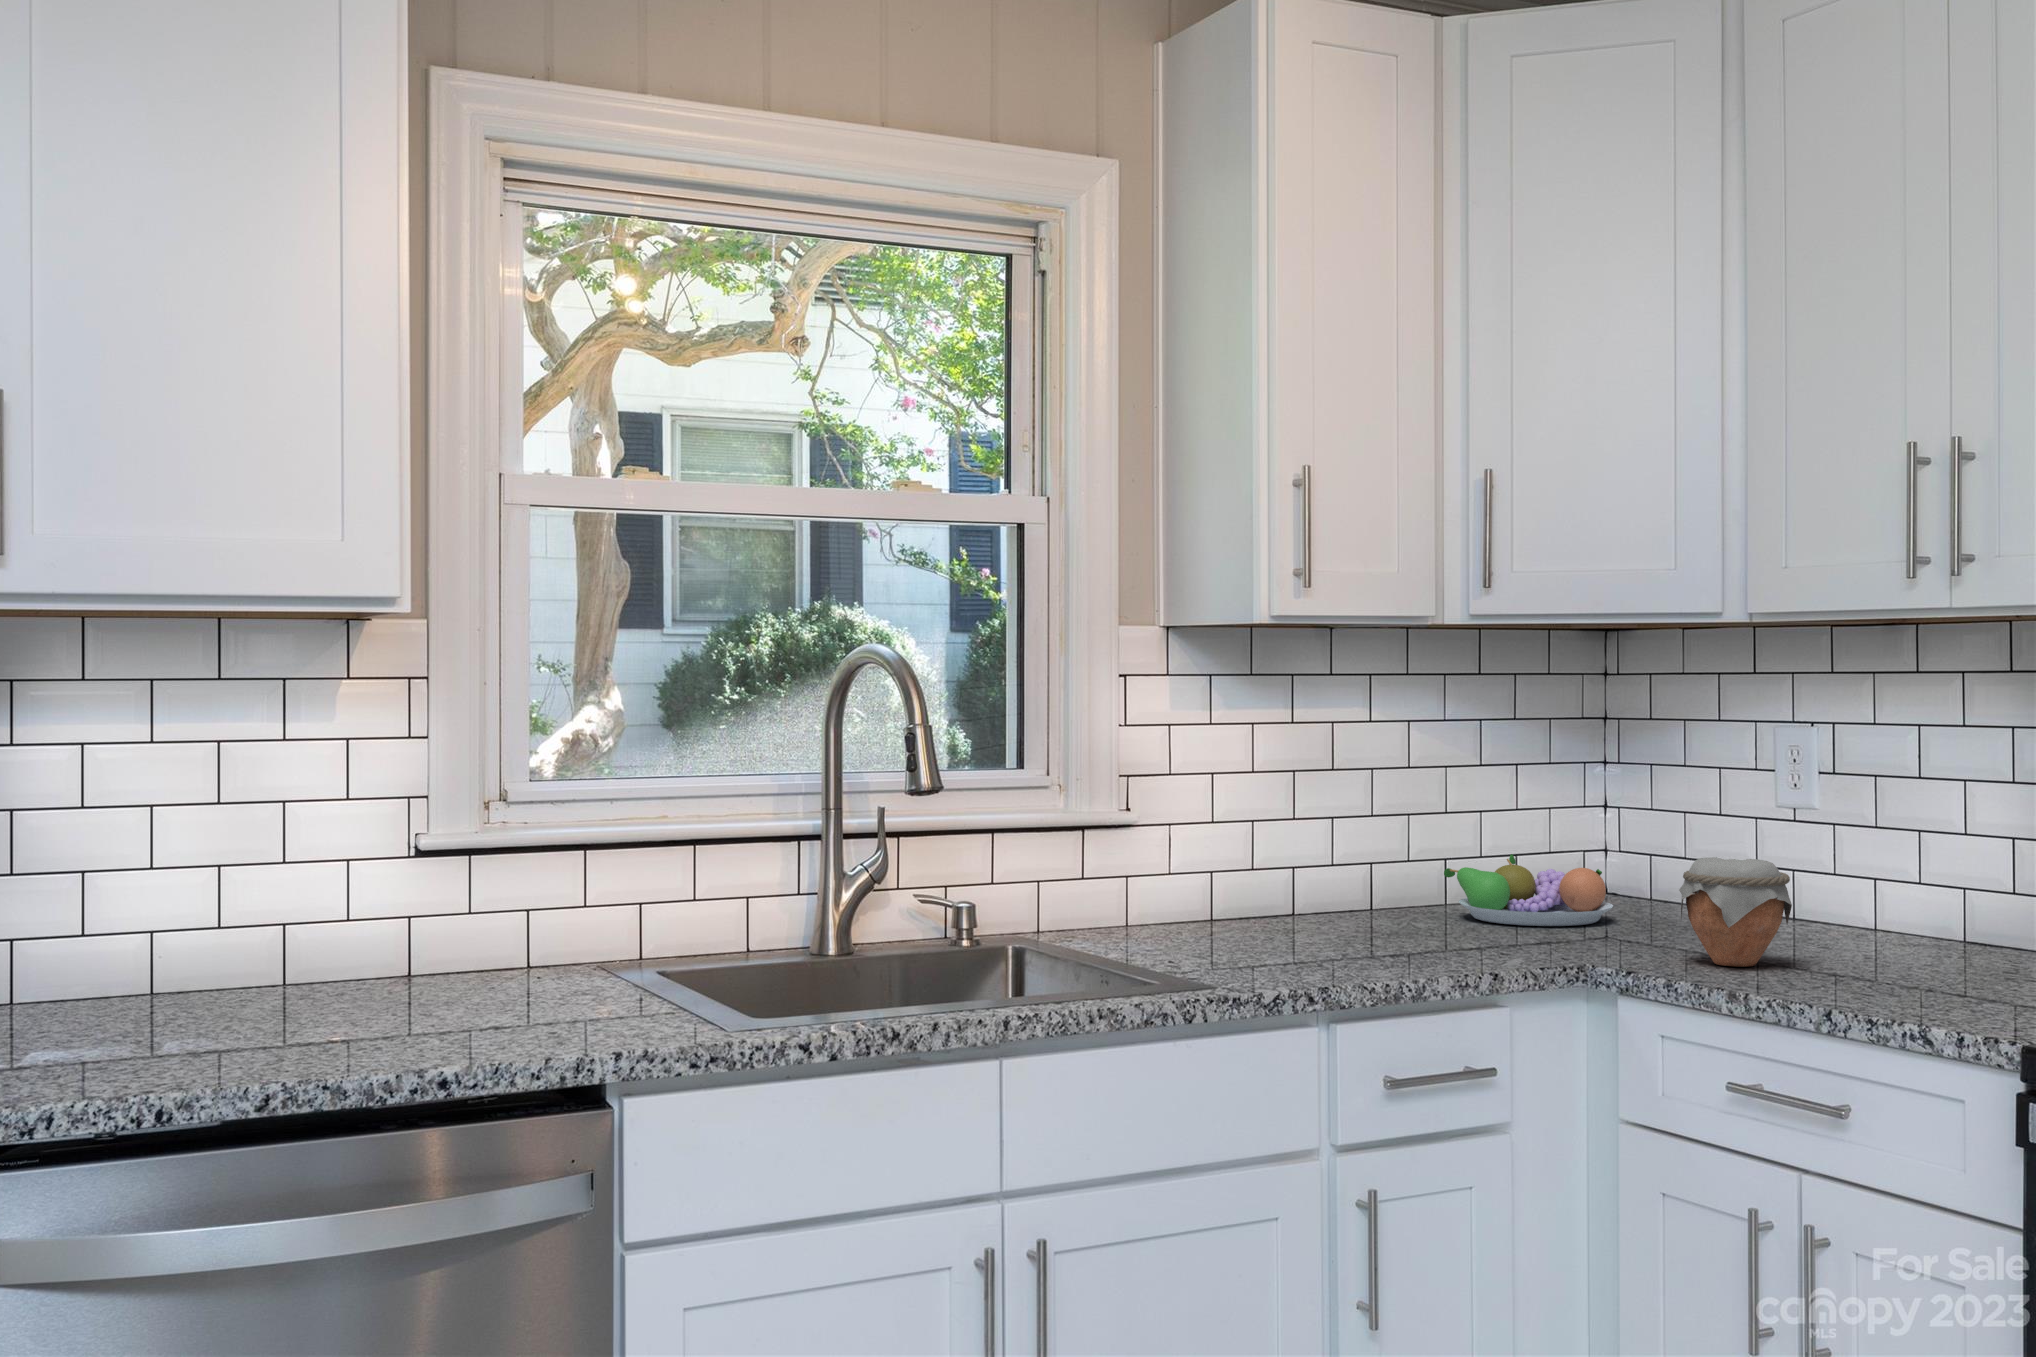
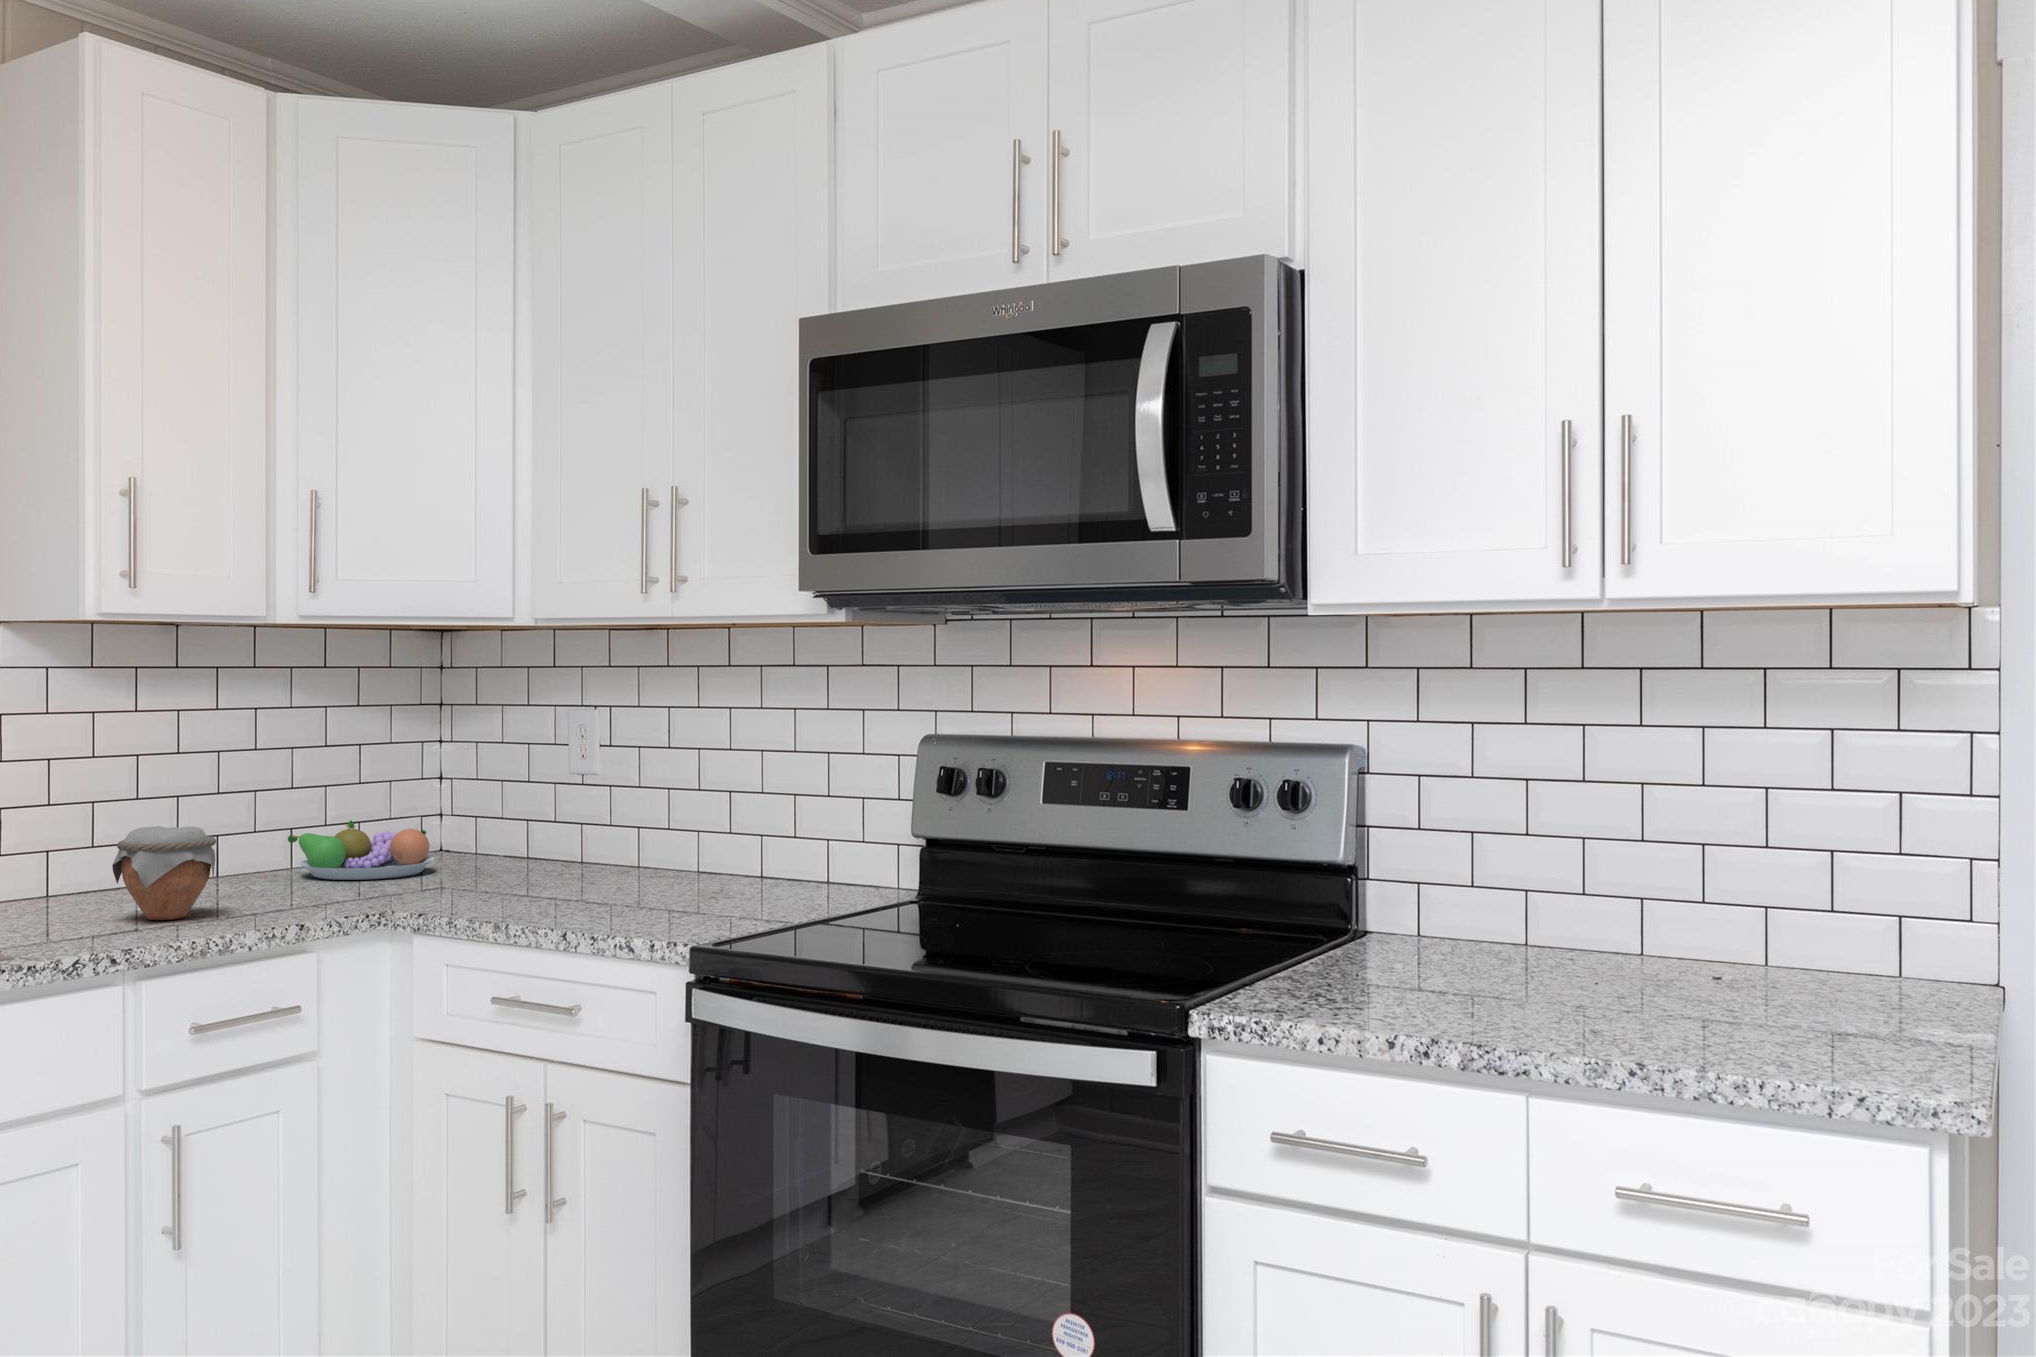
jar: present [1679,857,1792,967] -> present [112,826,216,920]

